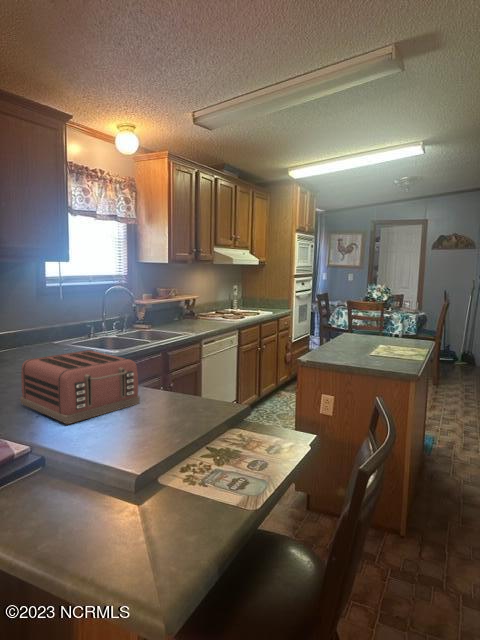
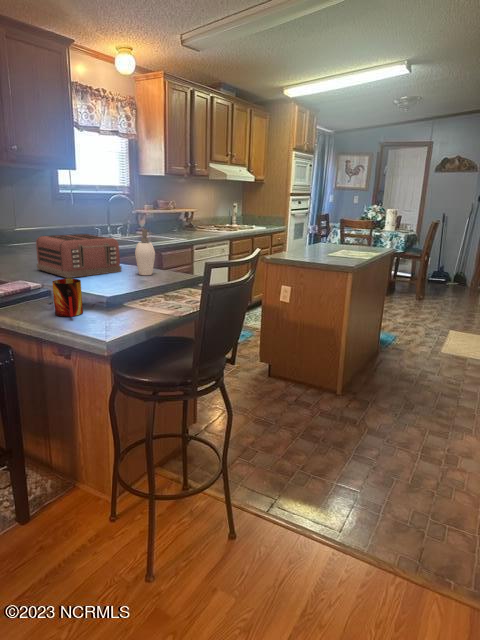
soap dispenser: none [162,348,193,411] -> present [135,229,155,275]
mug: none [57,454,104,532] -> present [52,279,83,317]

